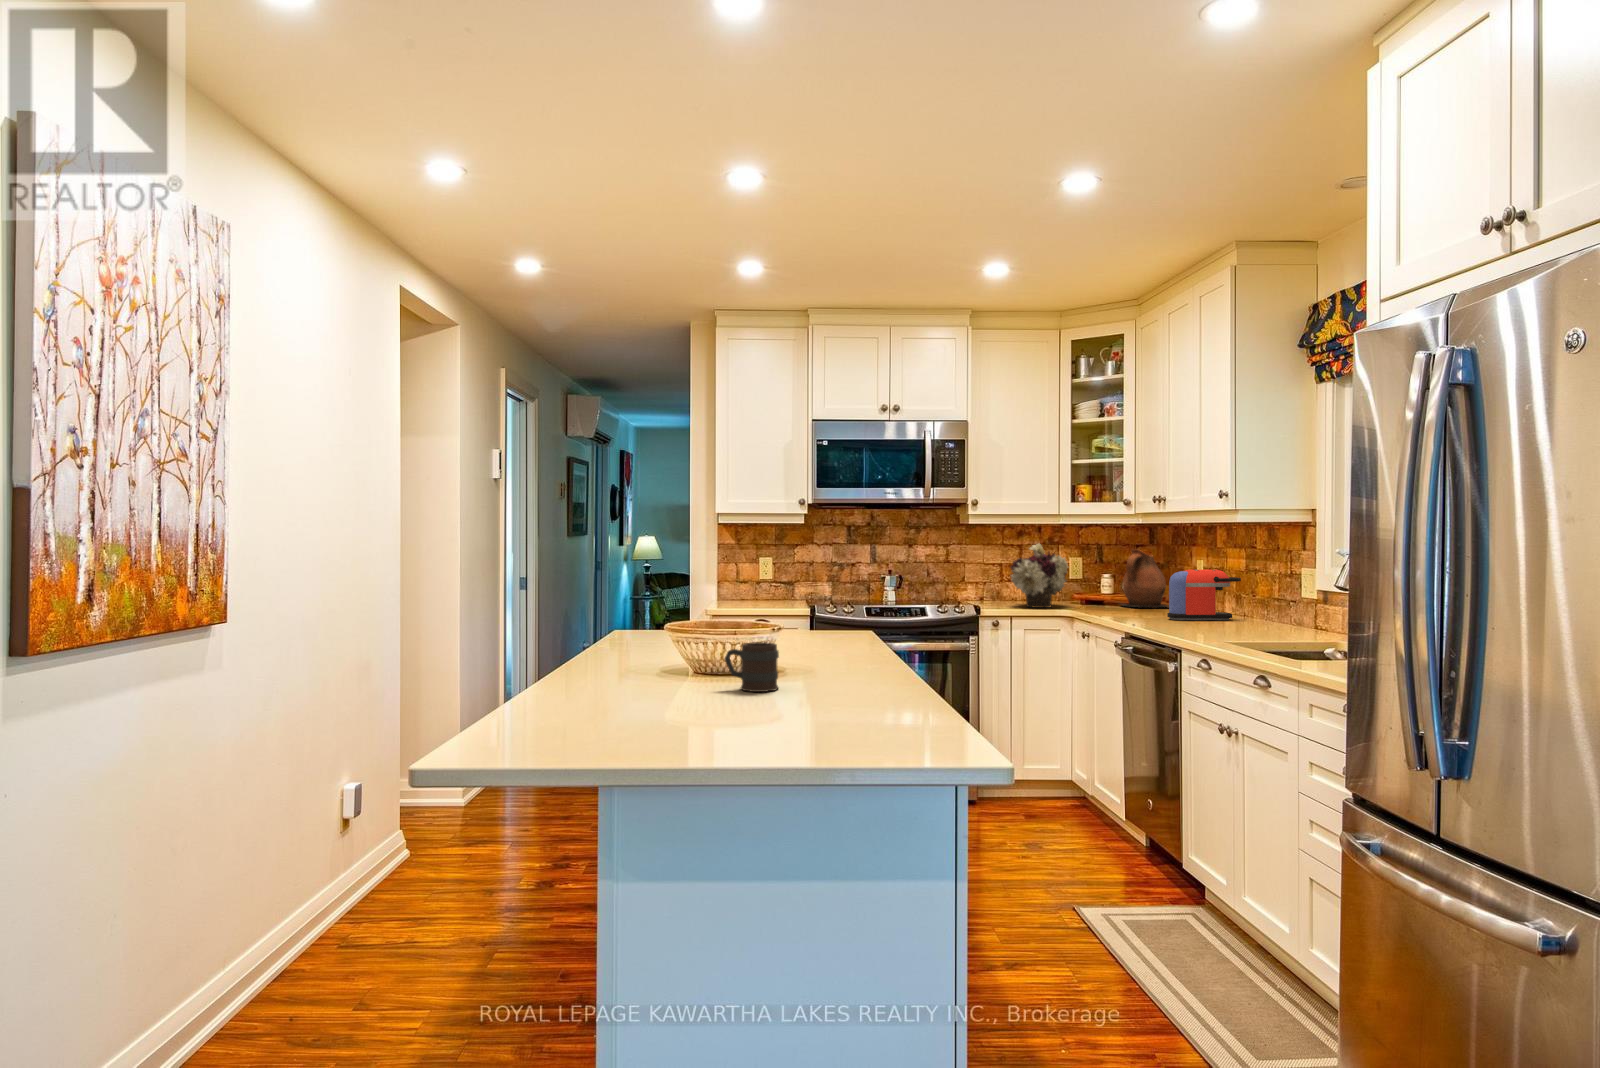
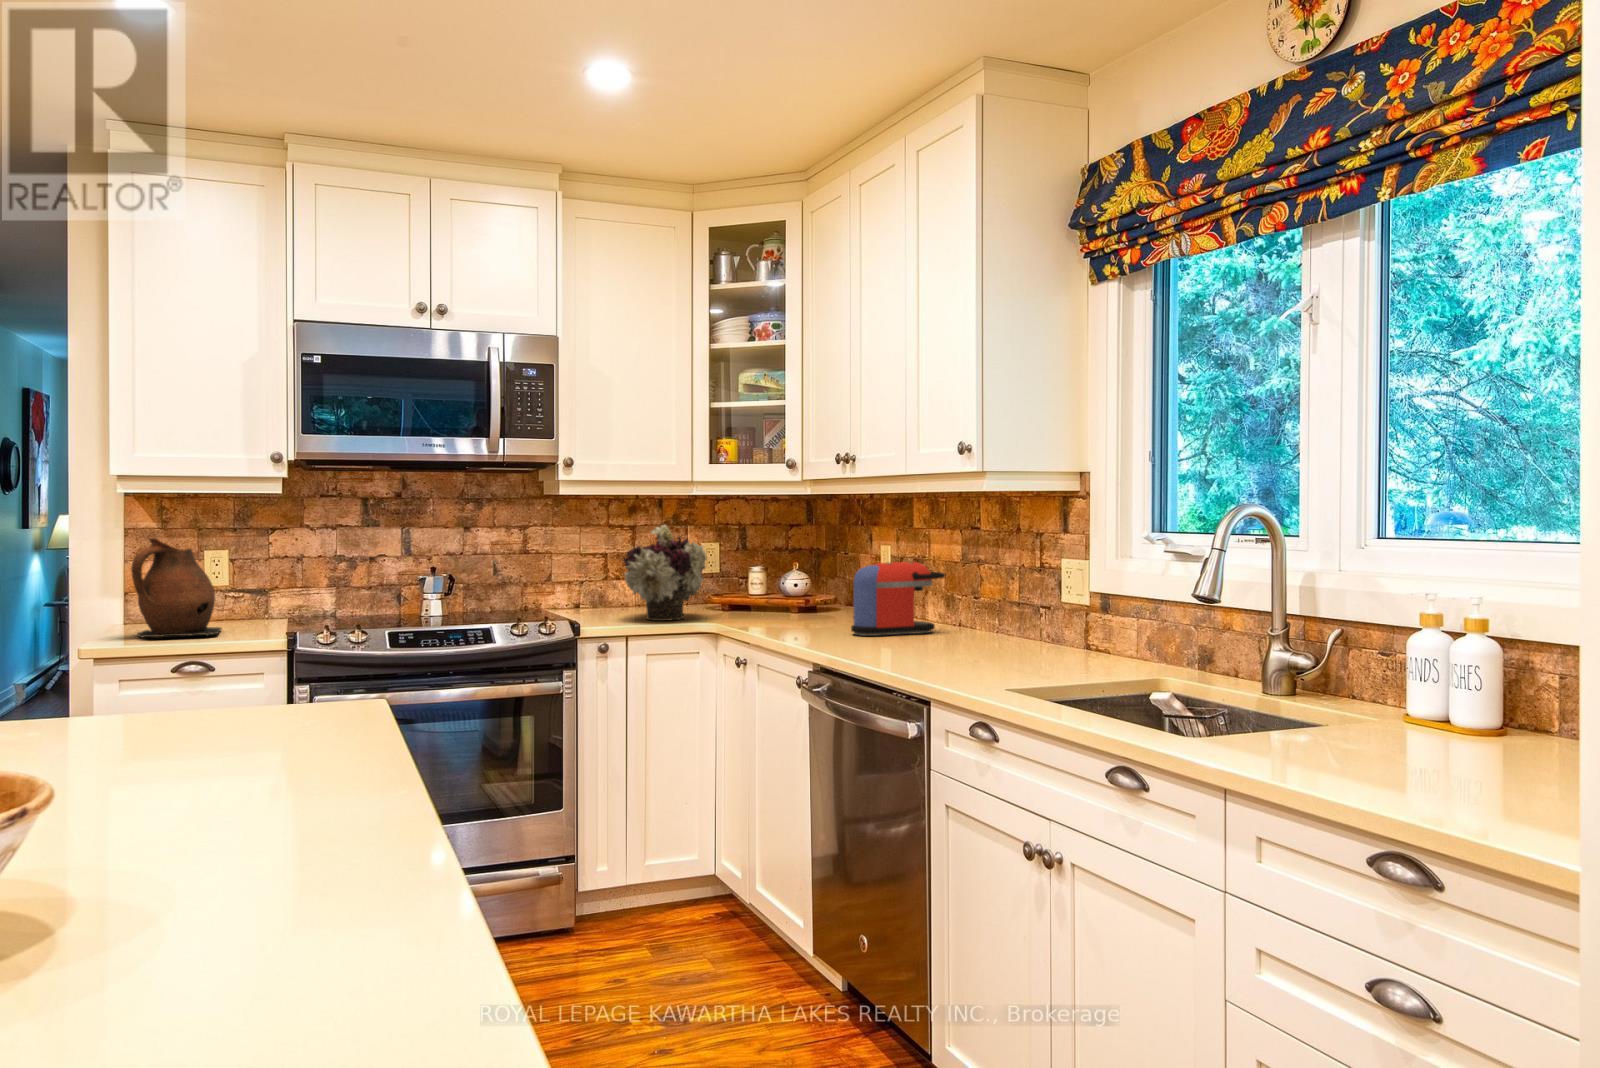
ceramic pitcher: present [1123,549,1168,607] -> present [131,538,222,637]
mug: present [724,642,779,692] -> none [64,768,202,885]

